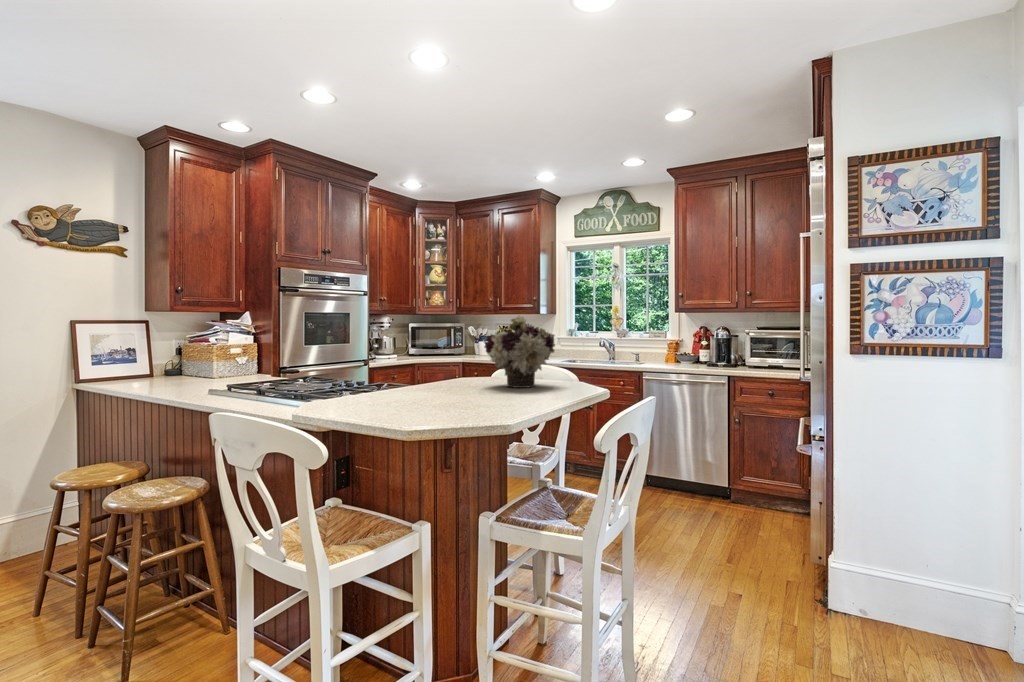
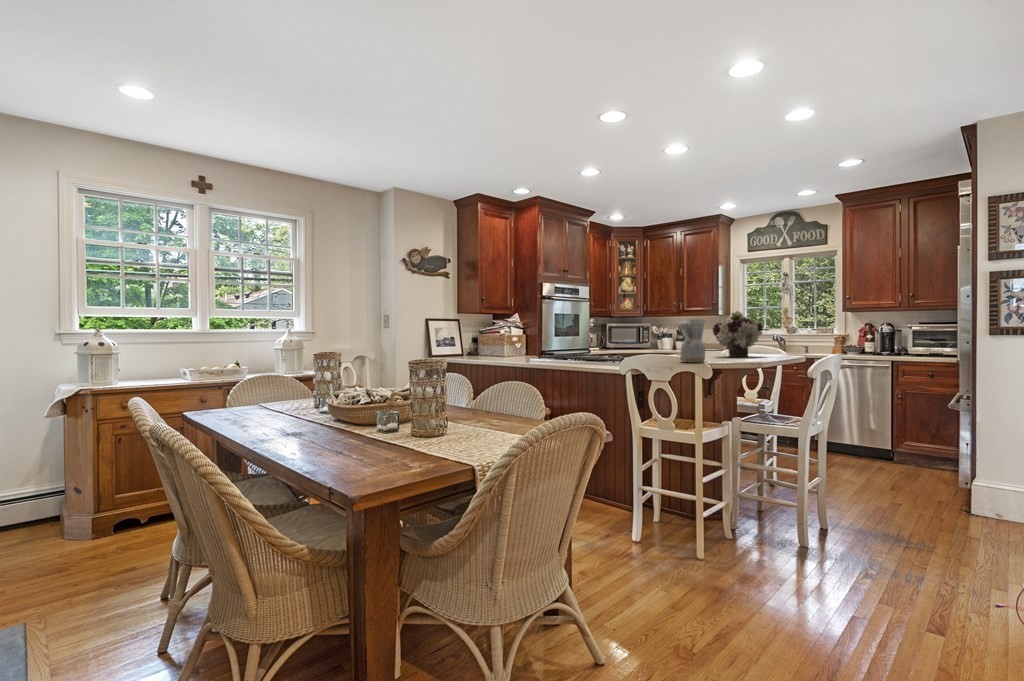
ceramic pitcher: none [395,332,443,410] -> present [680,319,706,362]

